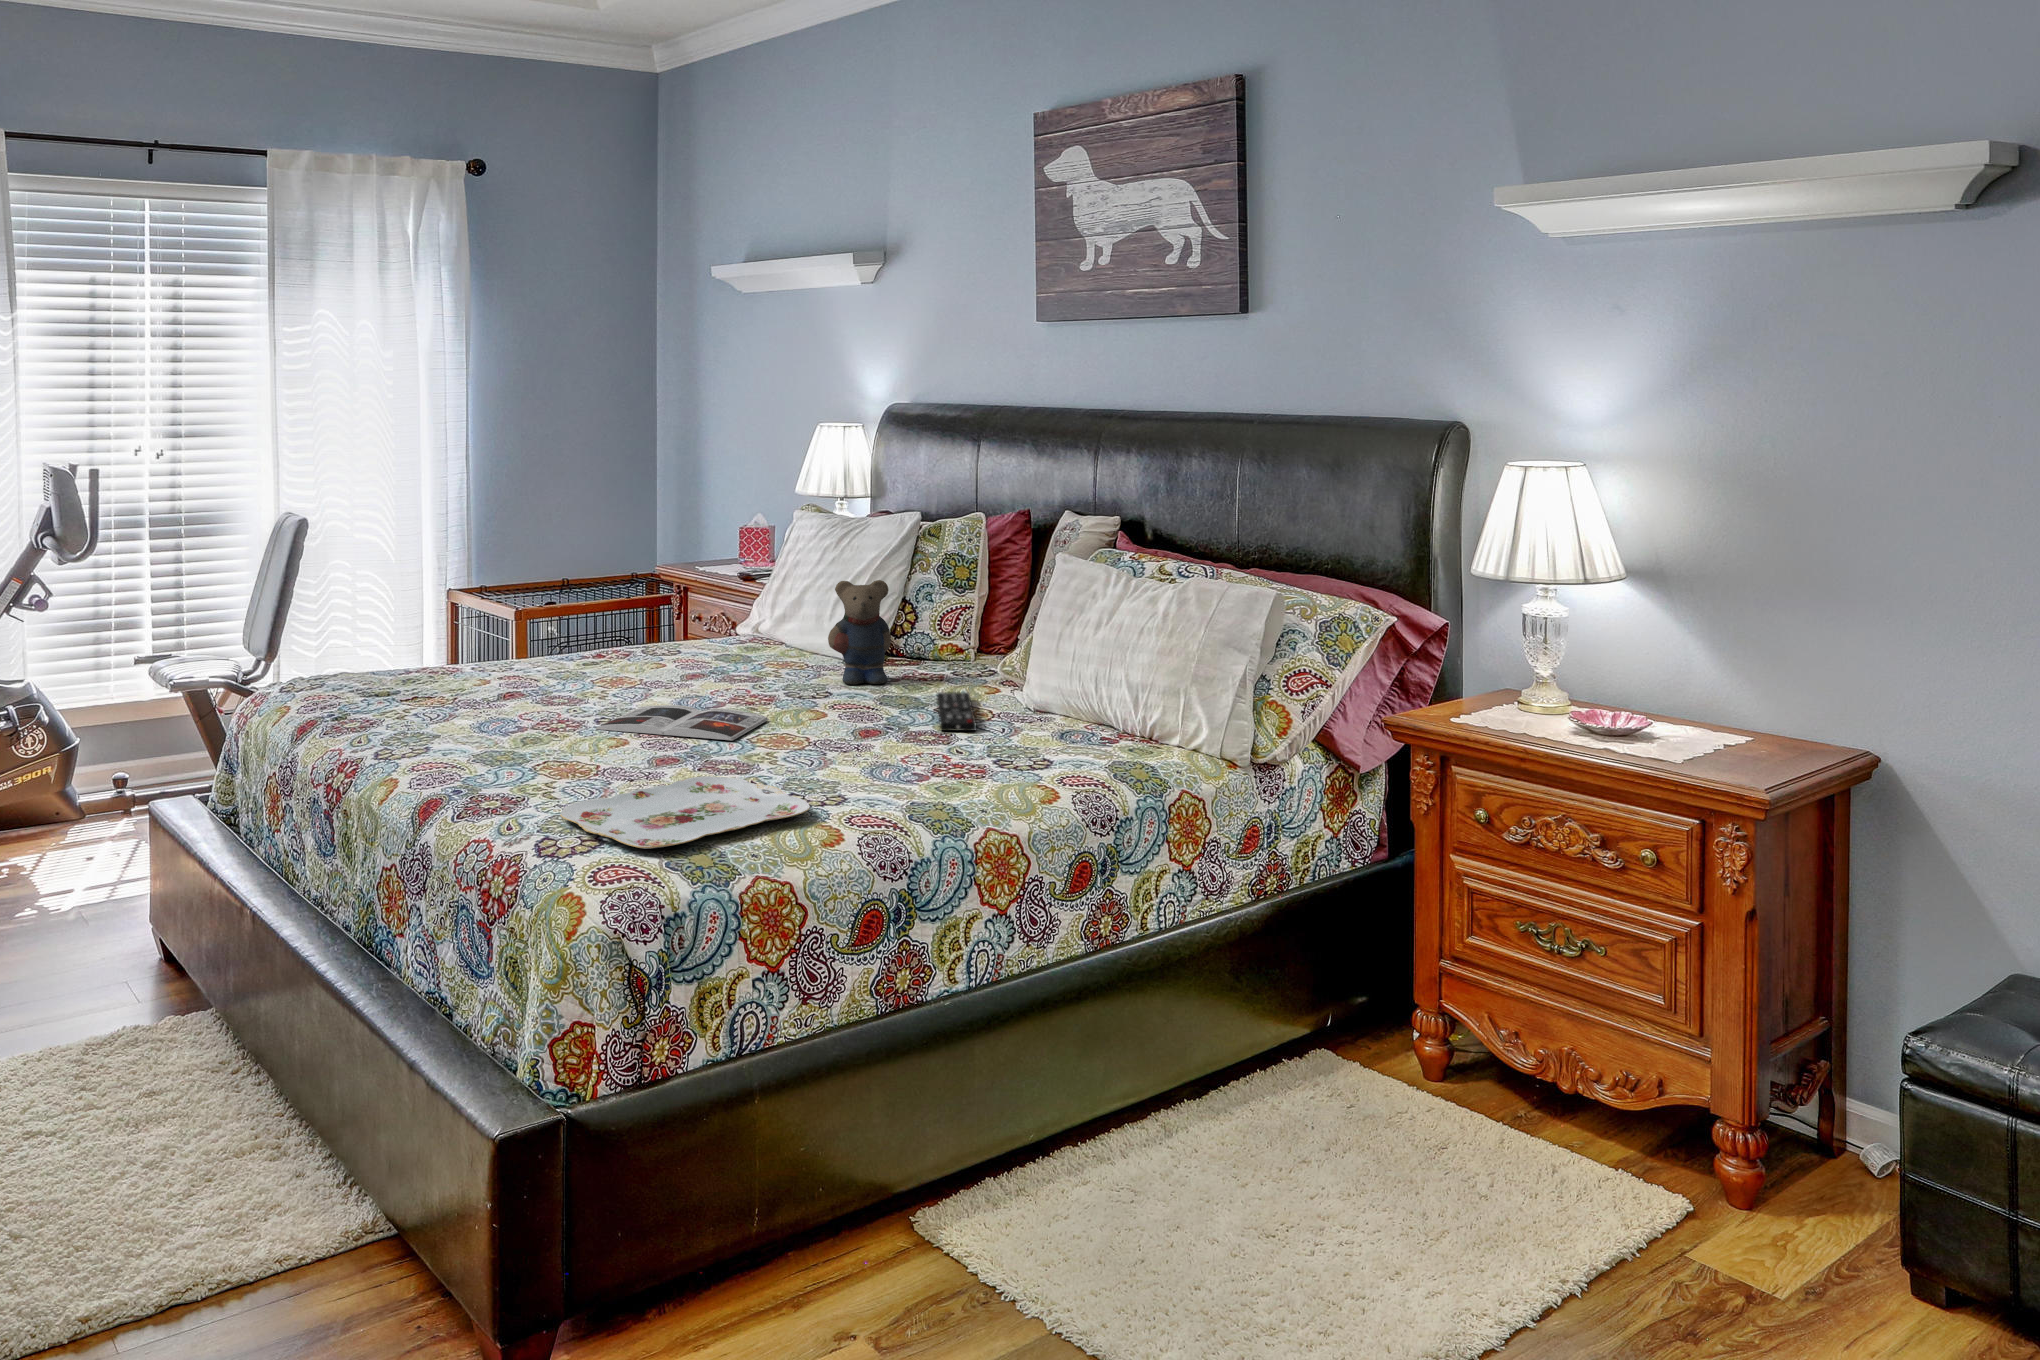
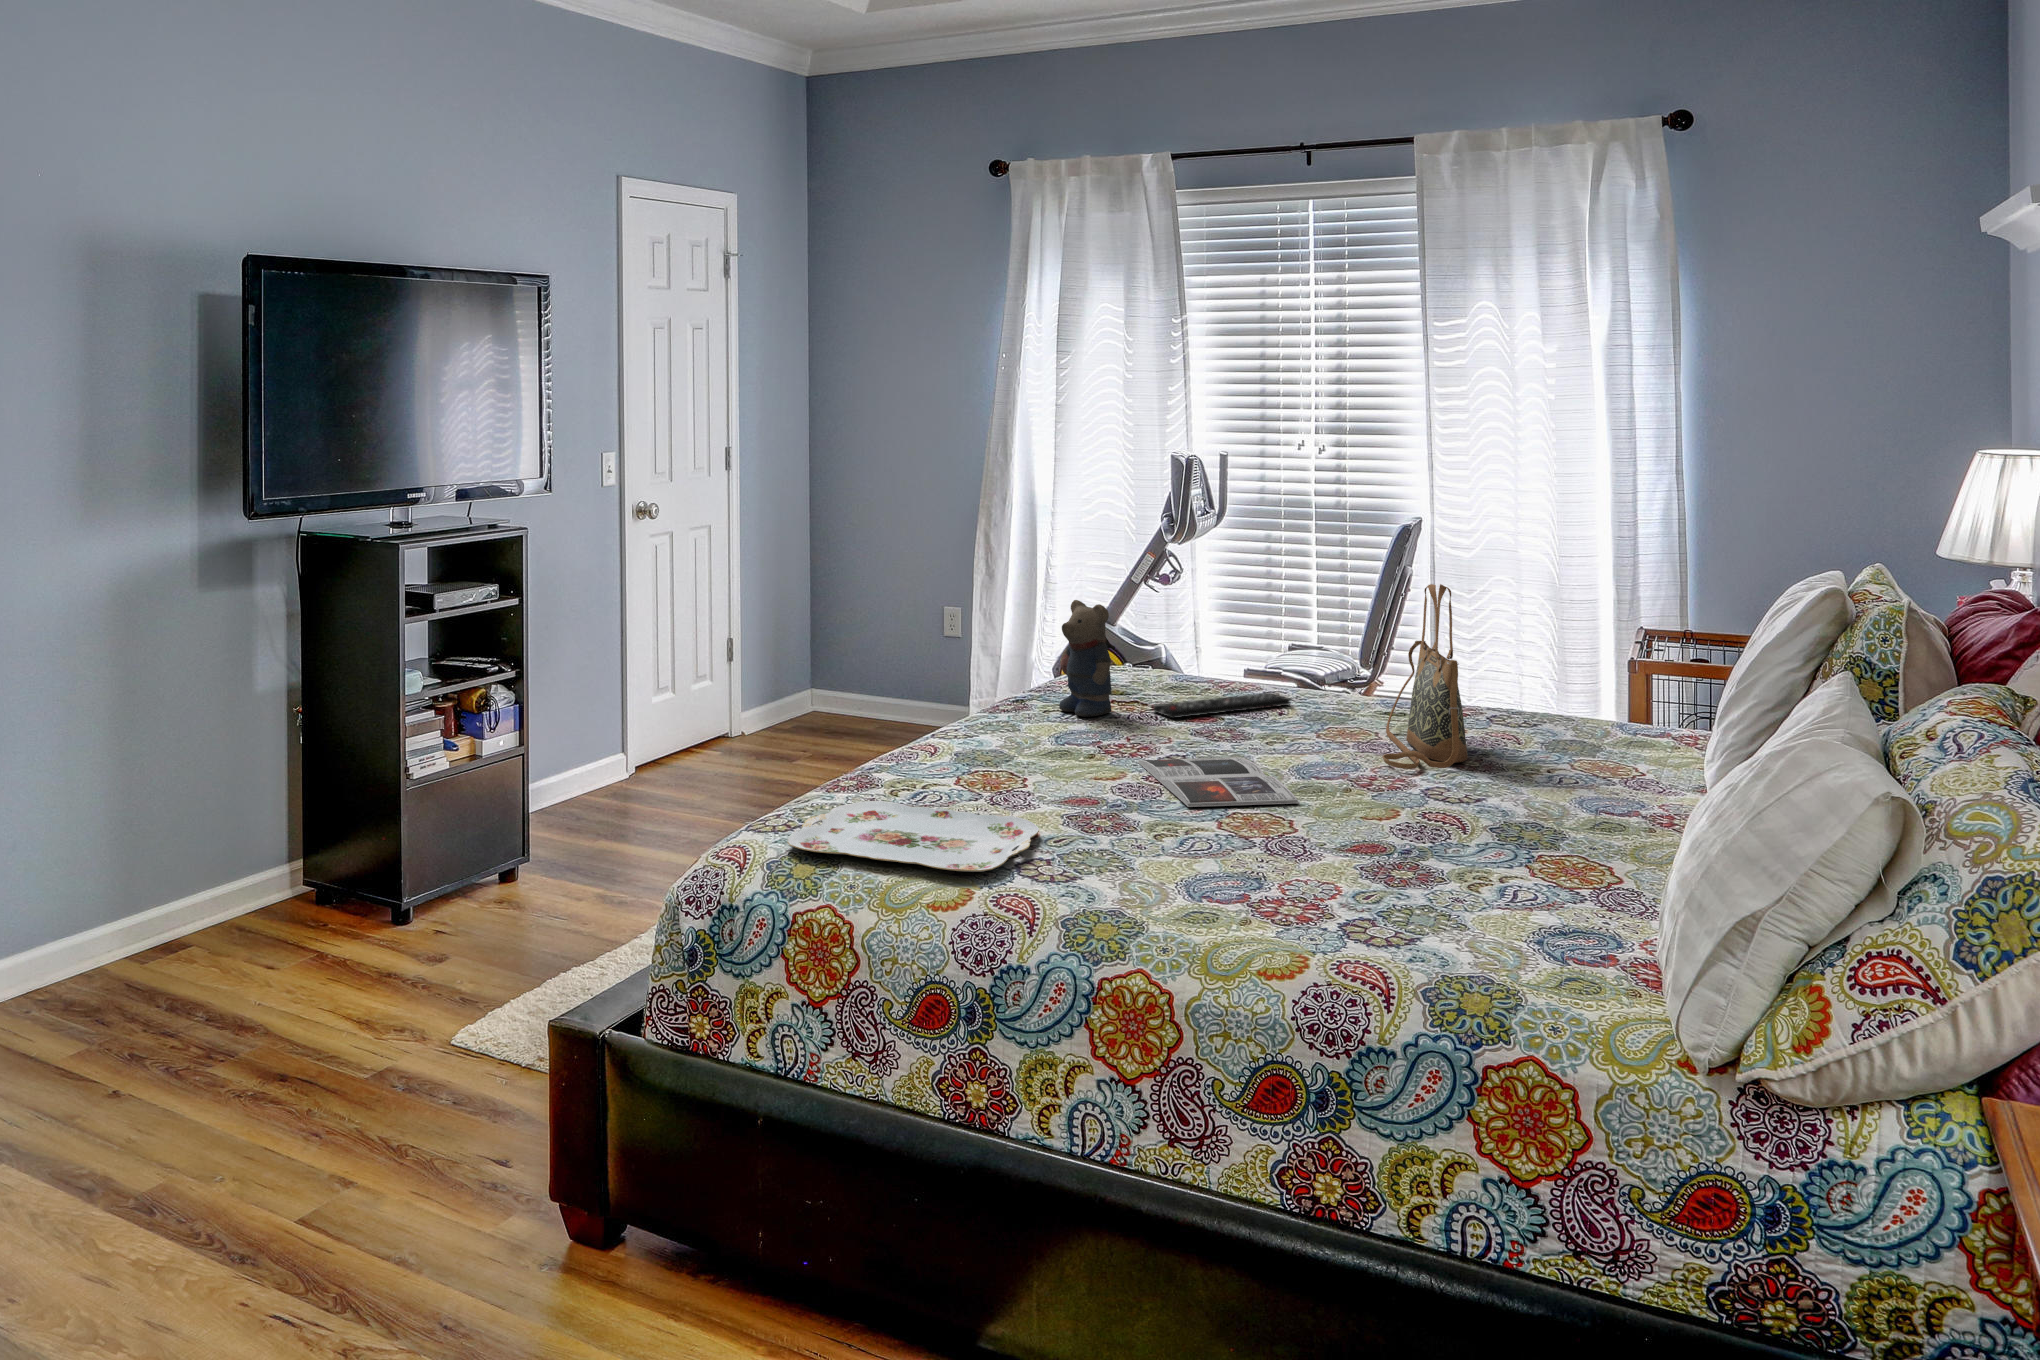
handbag: none [644,540,758,687] -> present [1383,584,1468,769]
teddy bear: present [828,580,891,685] -> present [1059,600,1115,717]
remote control: present [937,692,976,731] -> present [1153,692,1290,718]

